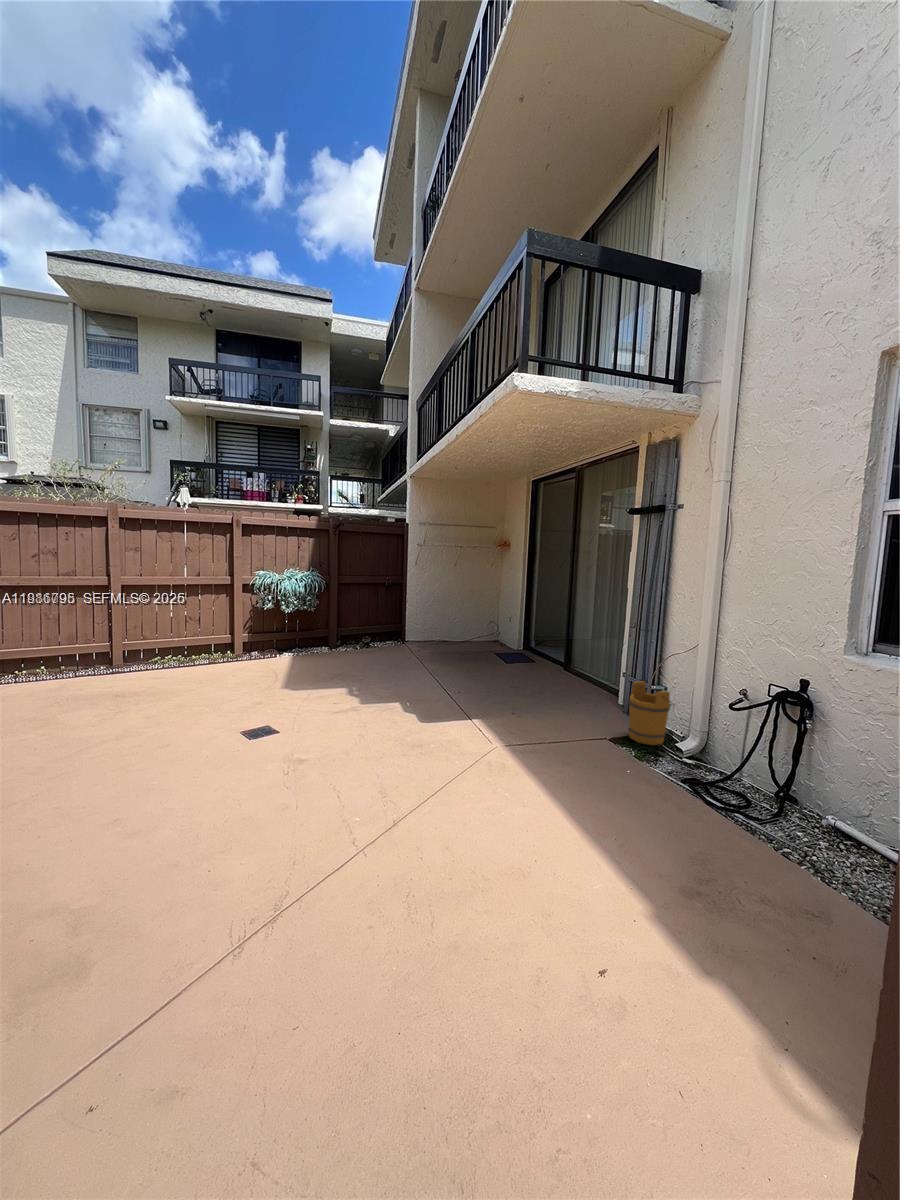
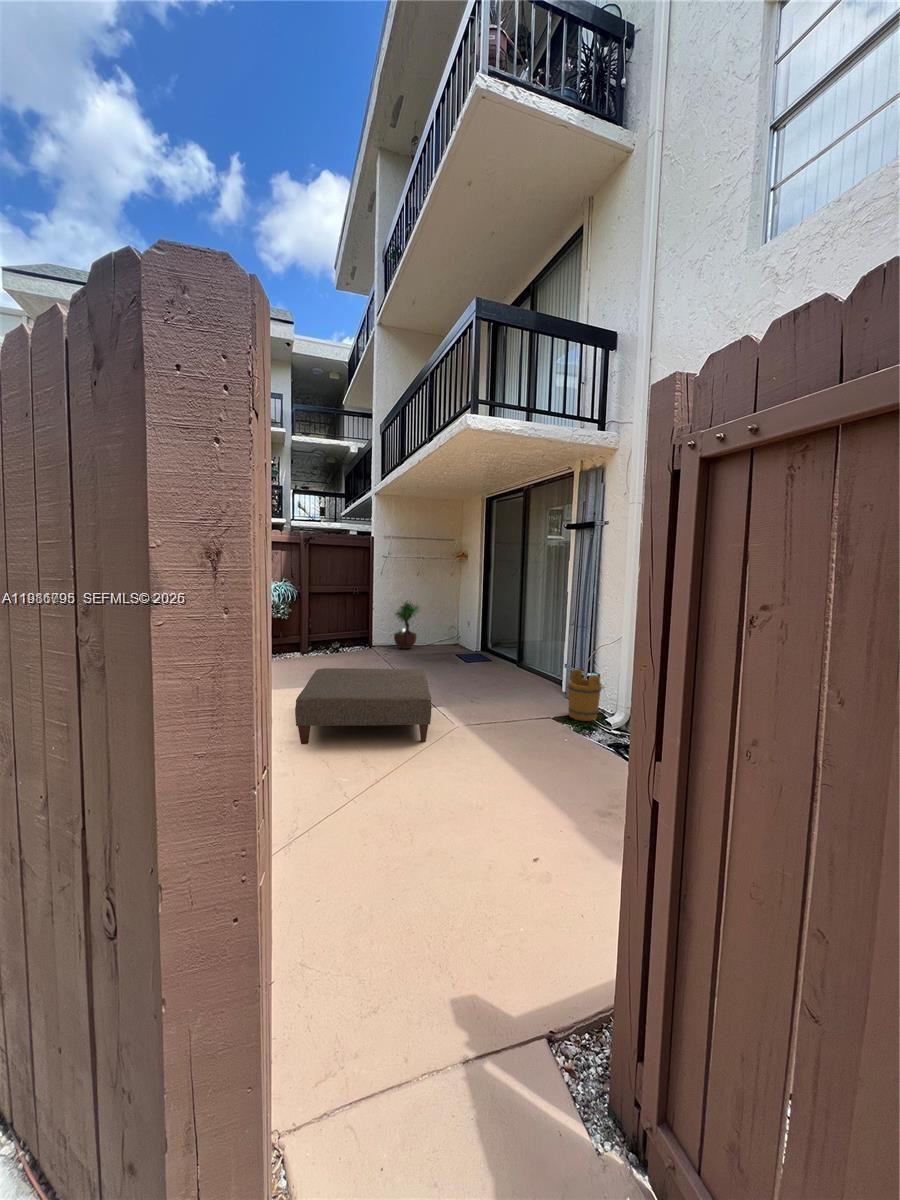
potted tree: none [426,589,459,645] -> present [394,602,418,649]
ottoman: none [303,672,464,769] -> present [295,668,431,744]

